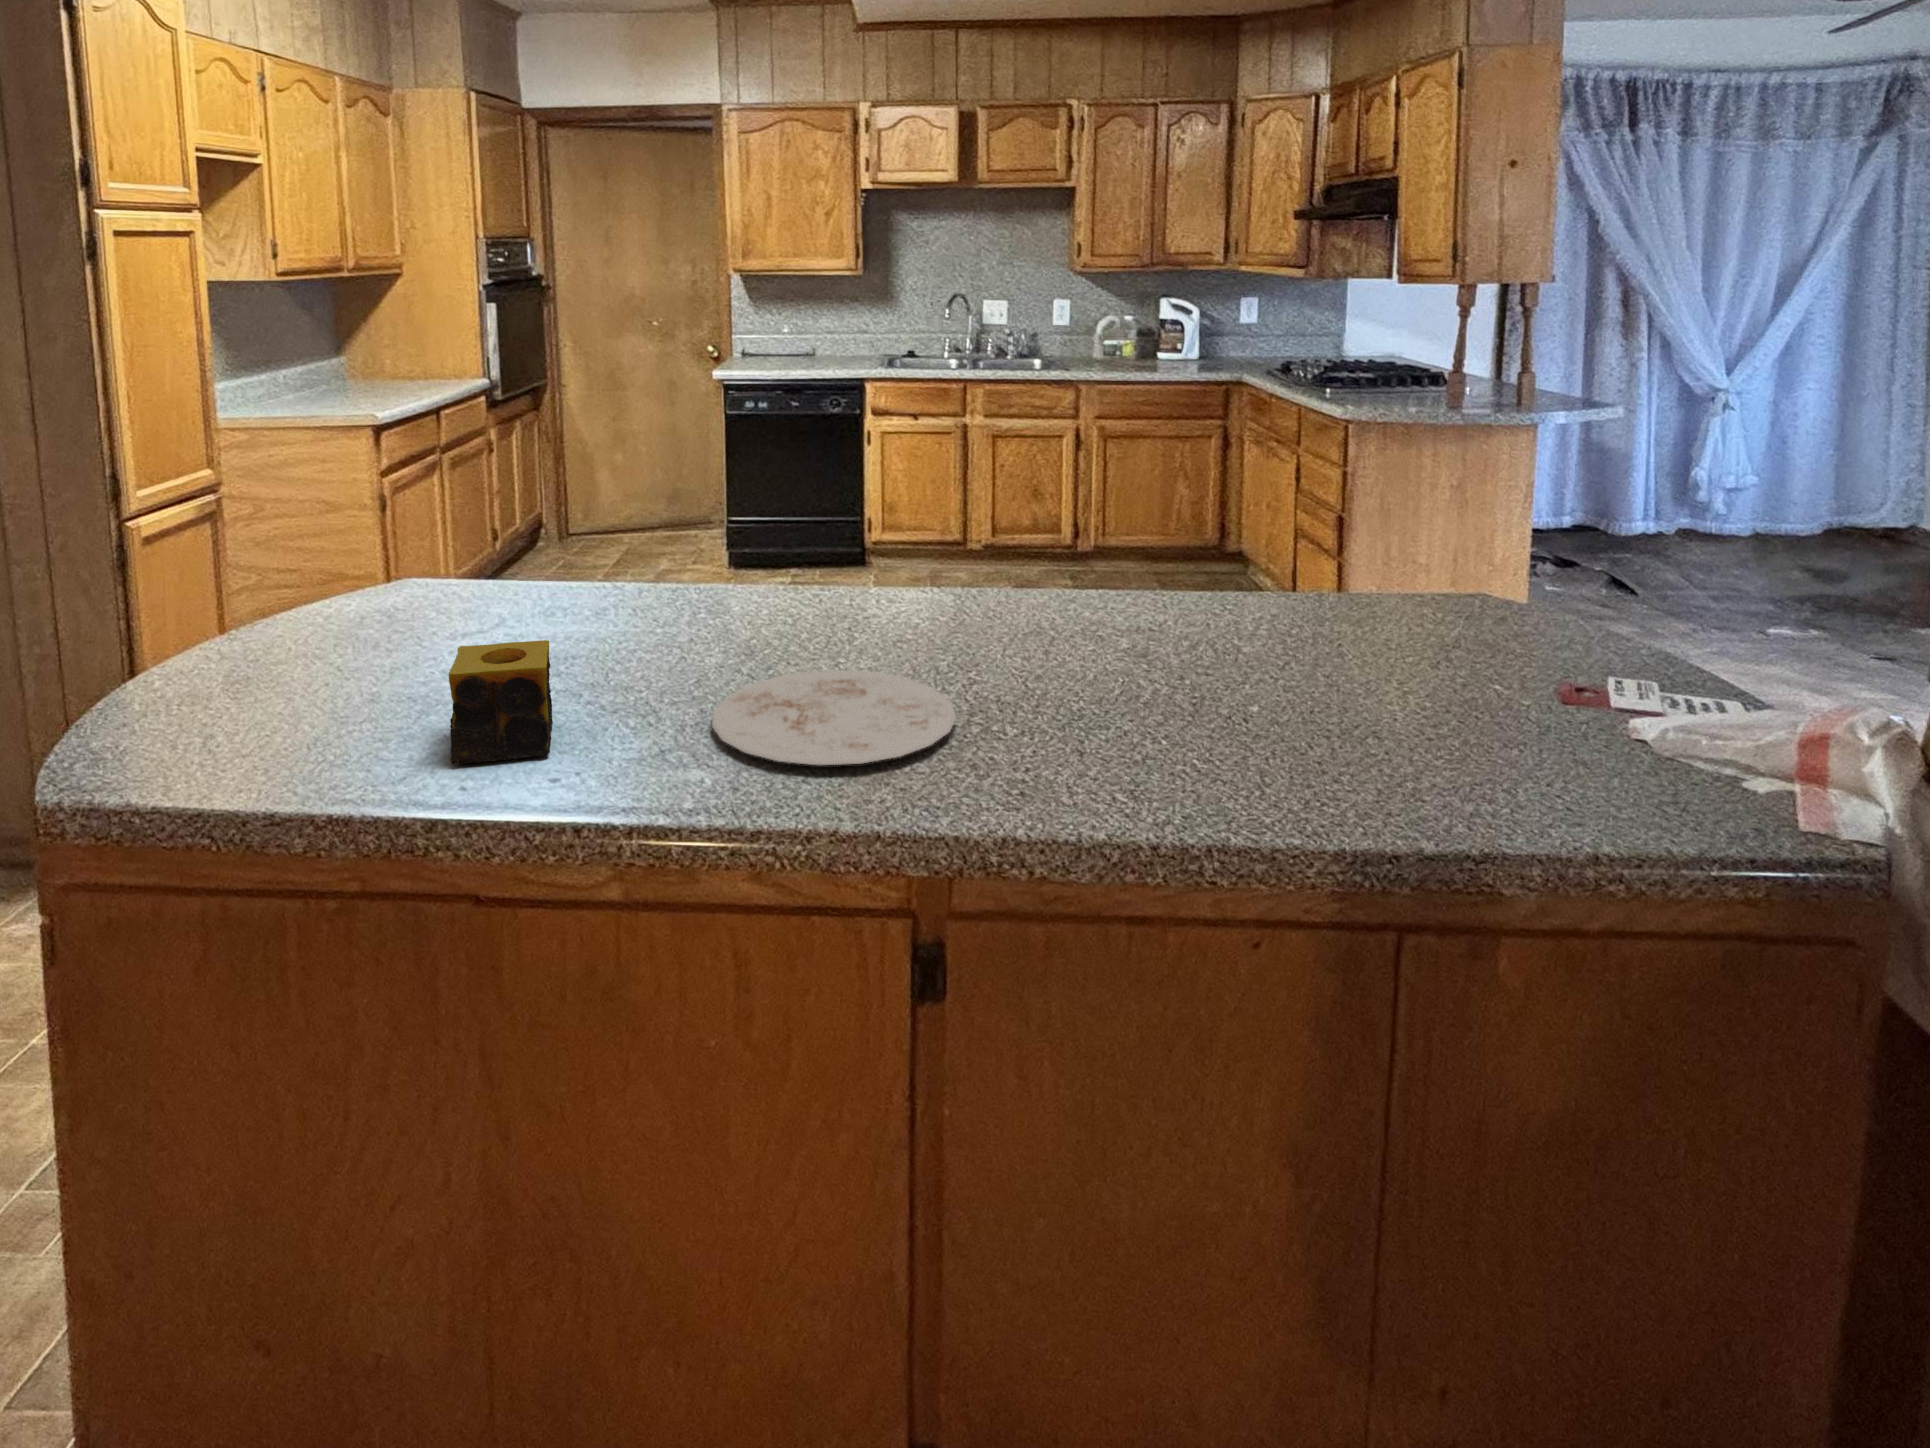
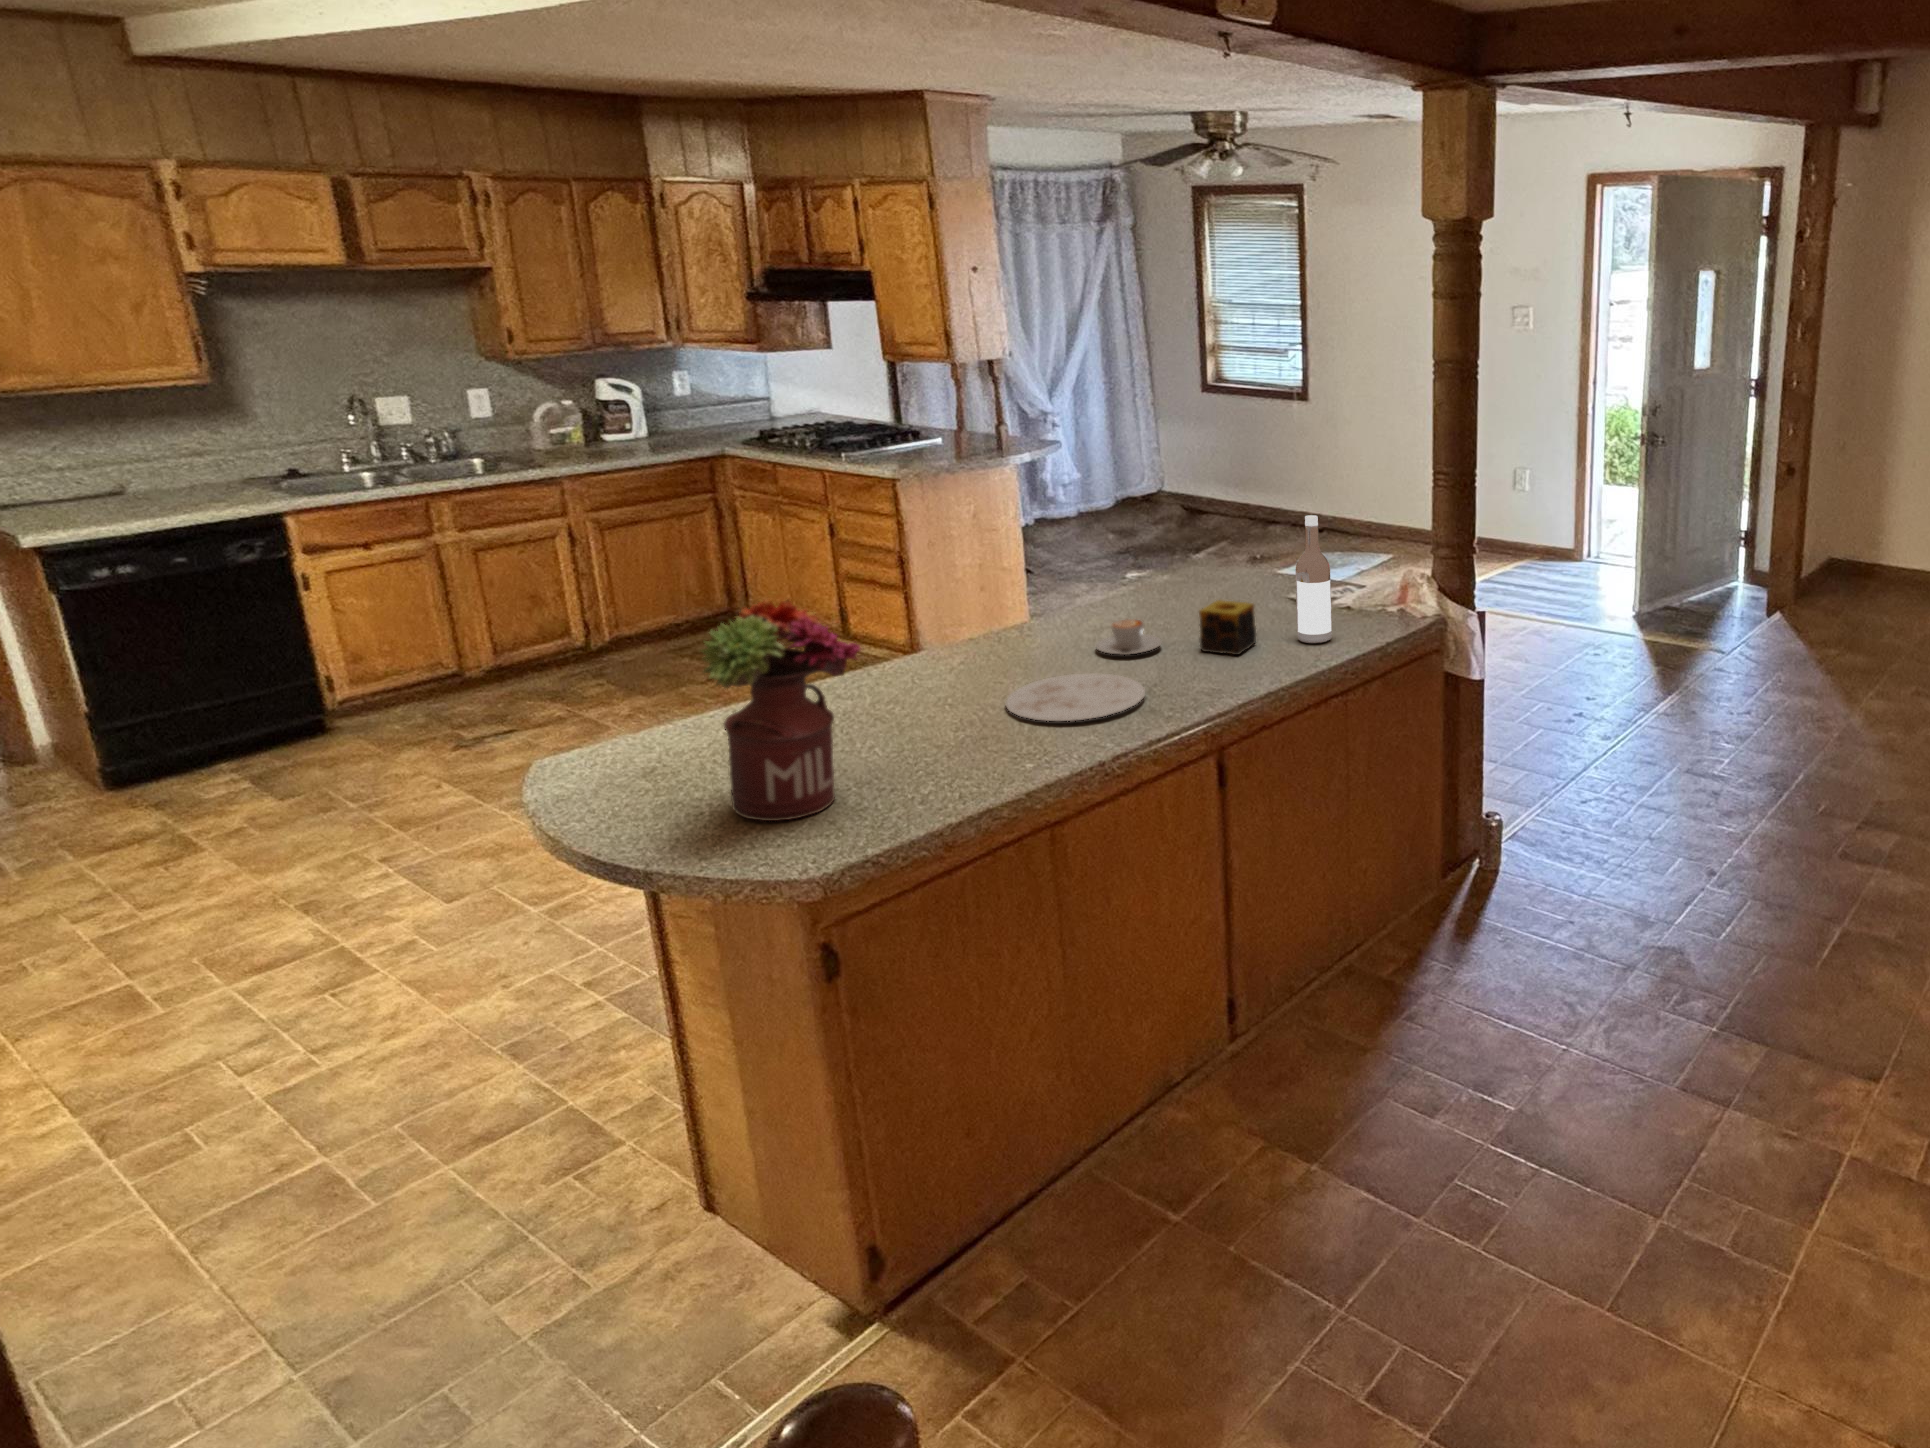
flower arrangement: none [144,412,394,736] -> present [701,598,861,821]
wine bottle: none [1392,492,1489,796] -> present [1296,515,1332,643]
coffee cup: none [1027,618,1147,686] -> present [1096,619,1162,655]
candle: present [449,640,553,764] -> present [1199,600,1256,655]

